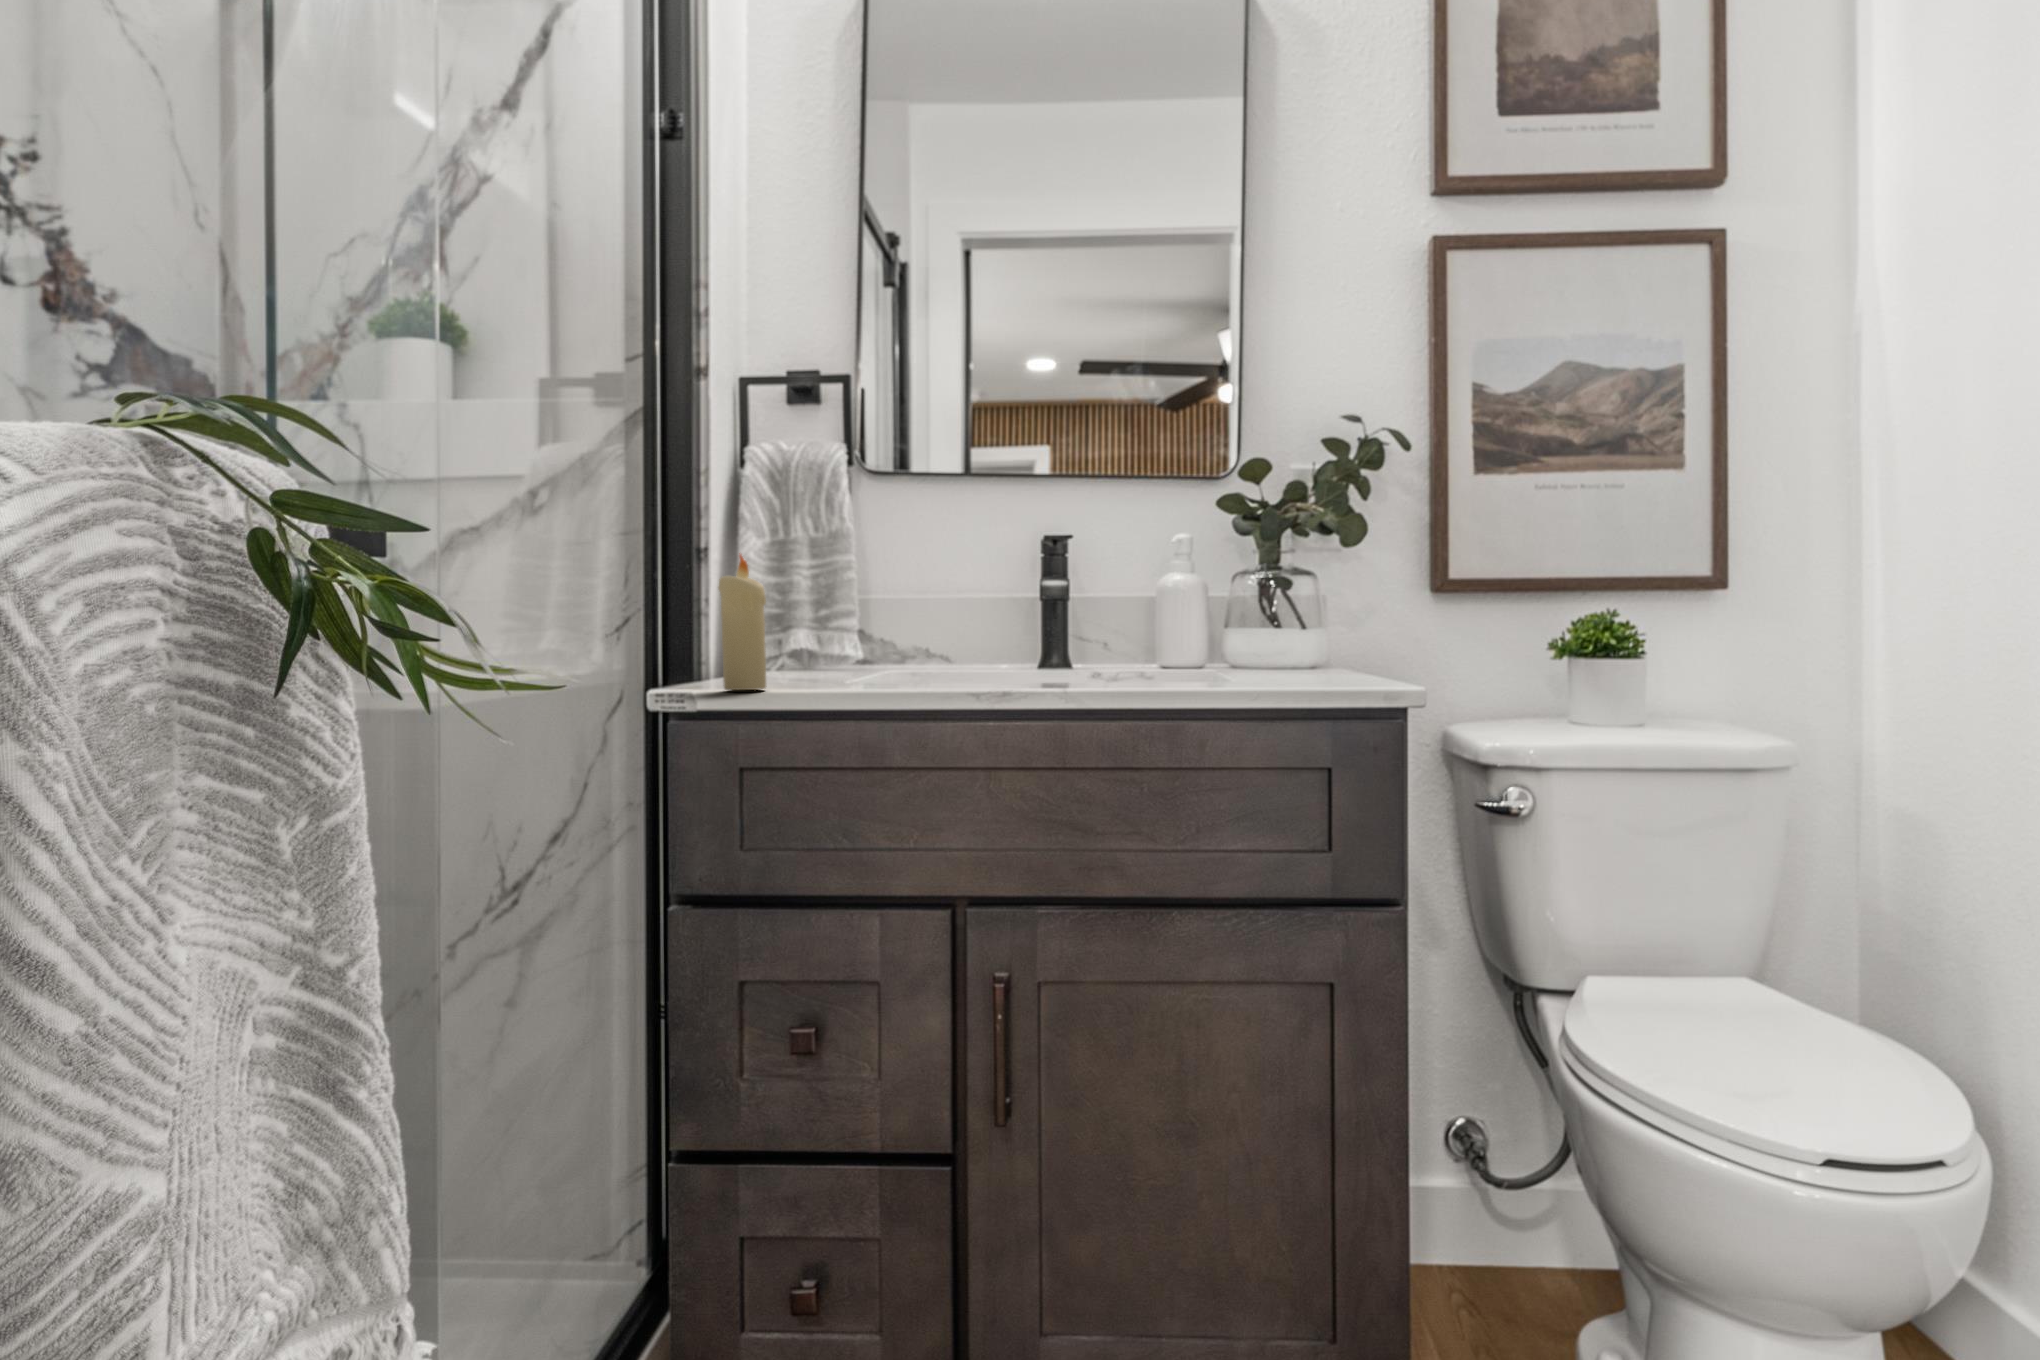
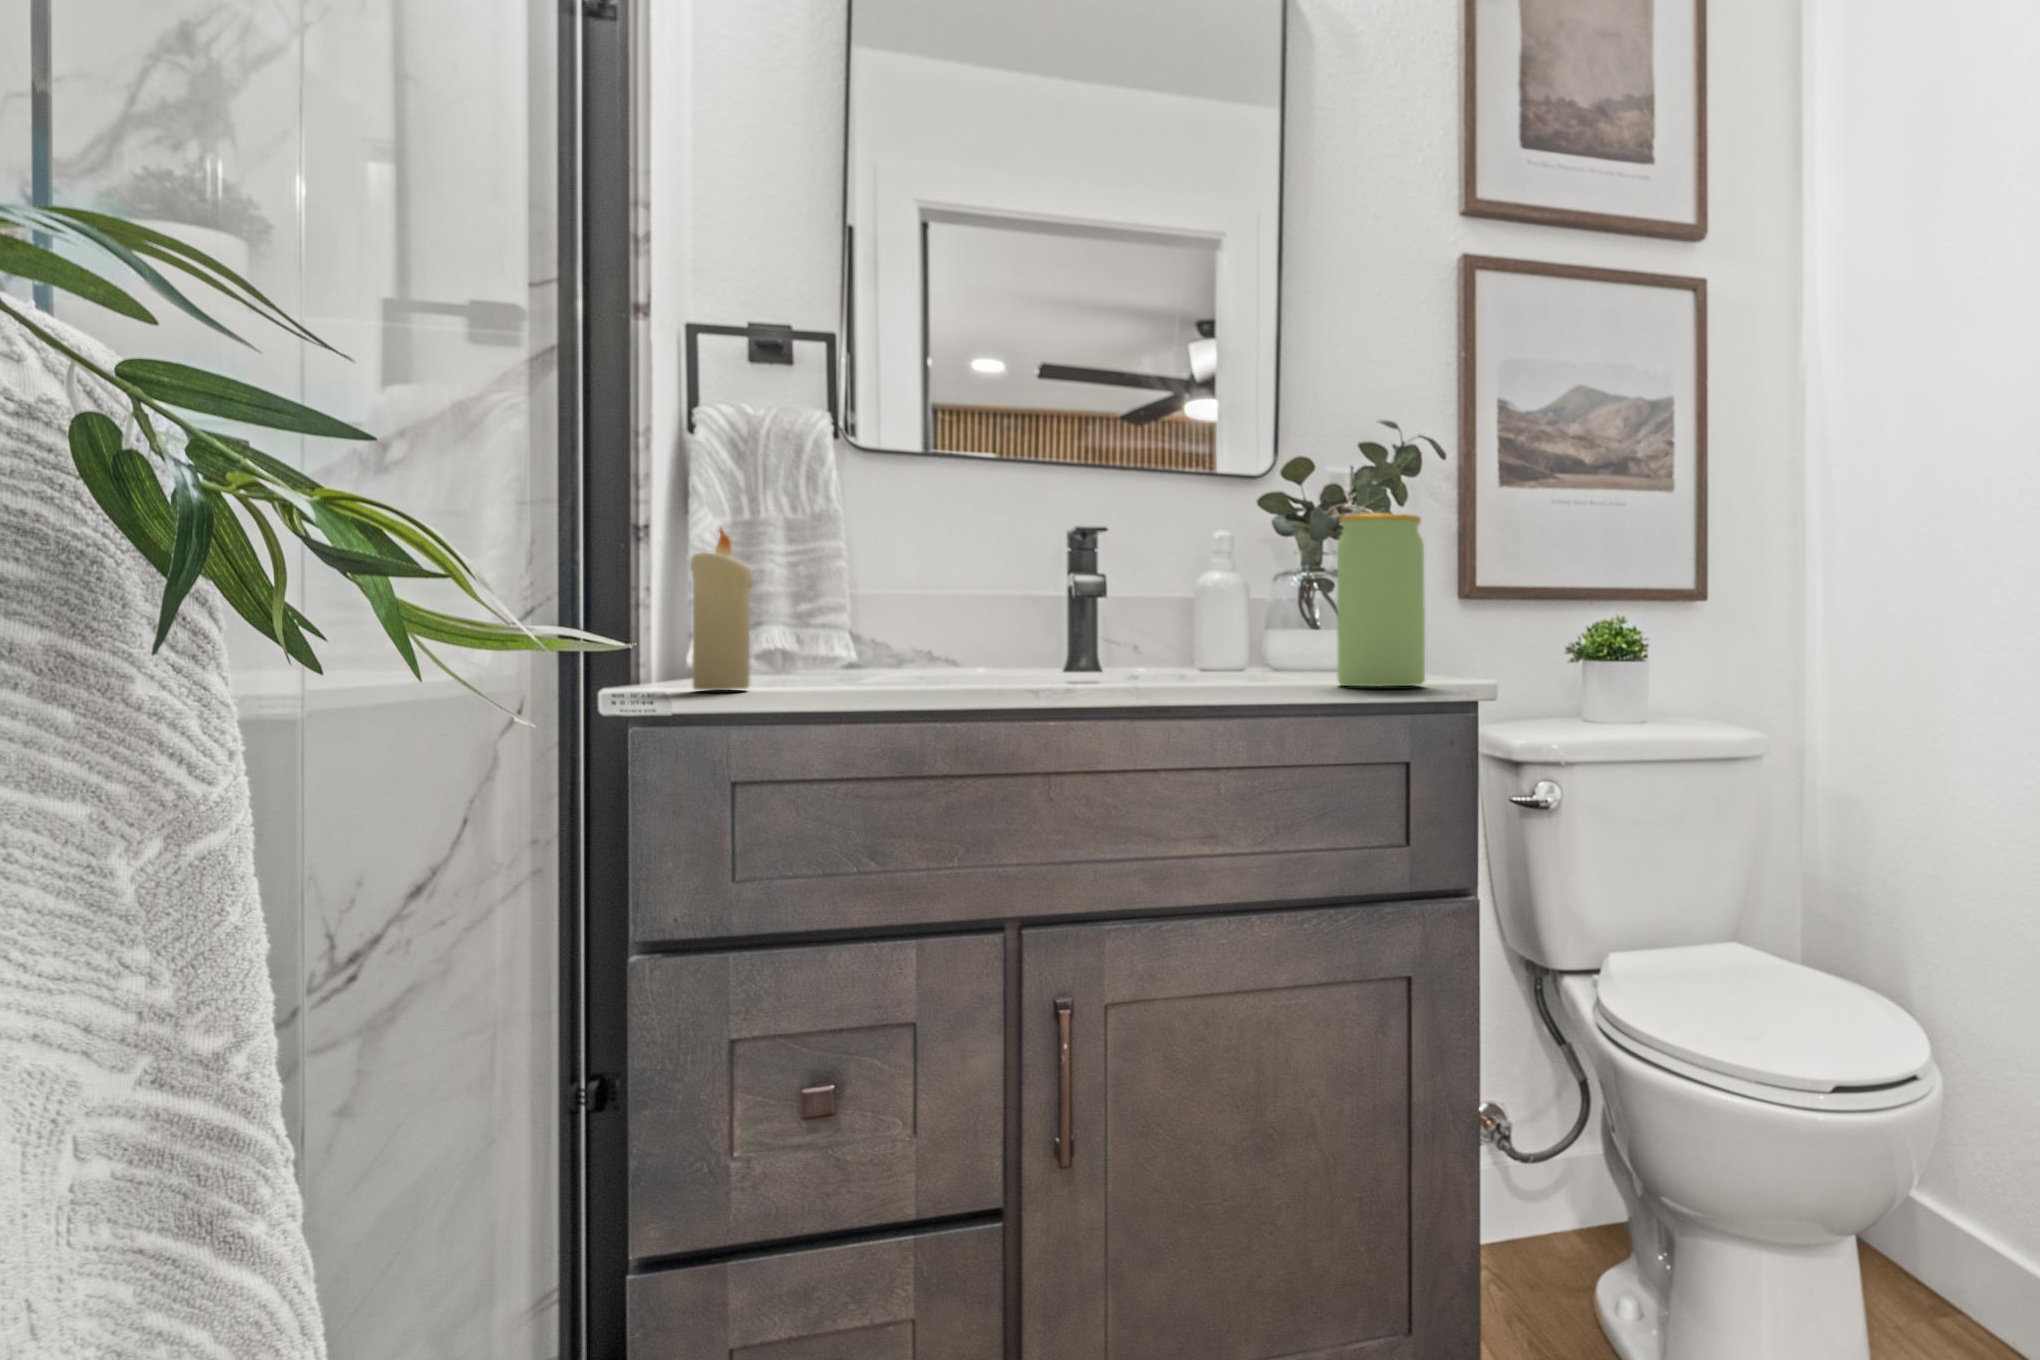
jar: none [1274,519,1362,687] -> present [1337,514,1425,686]

